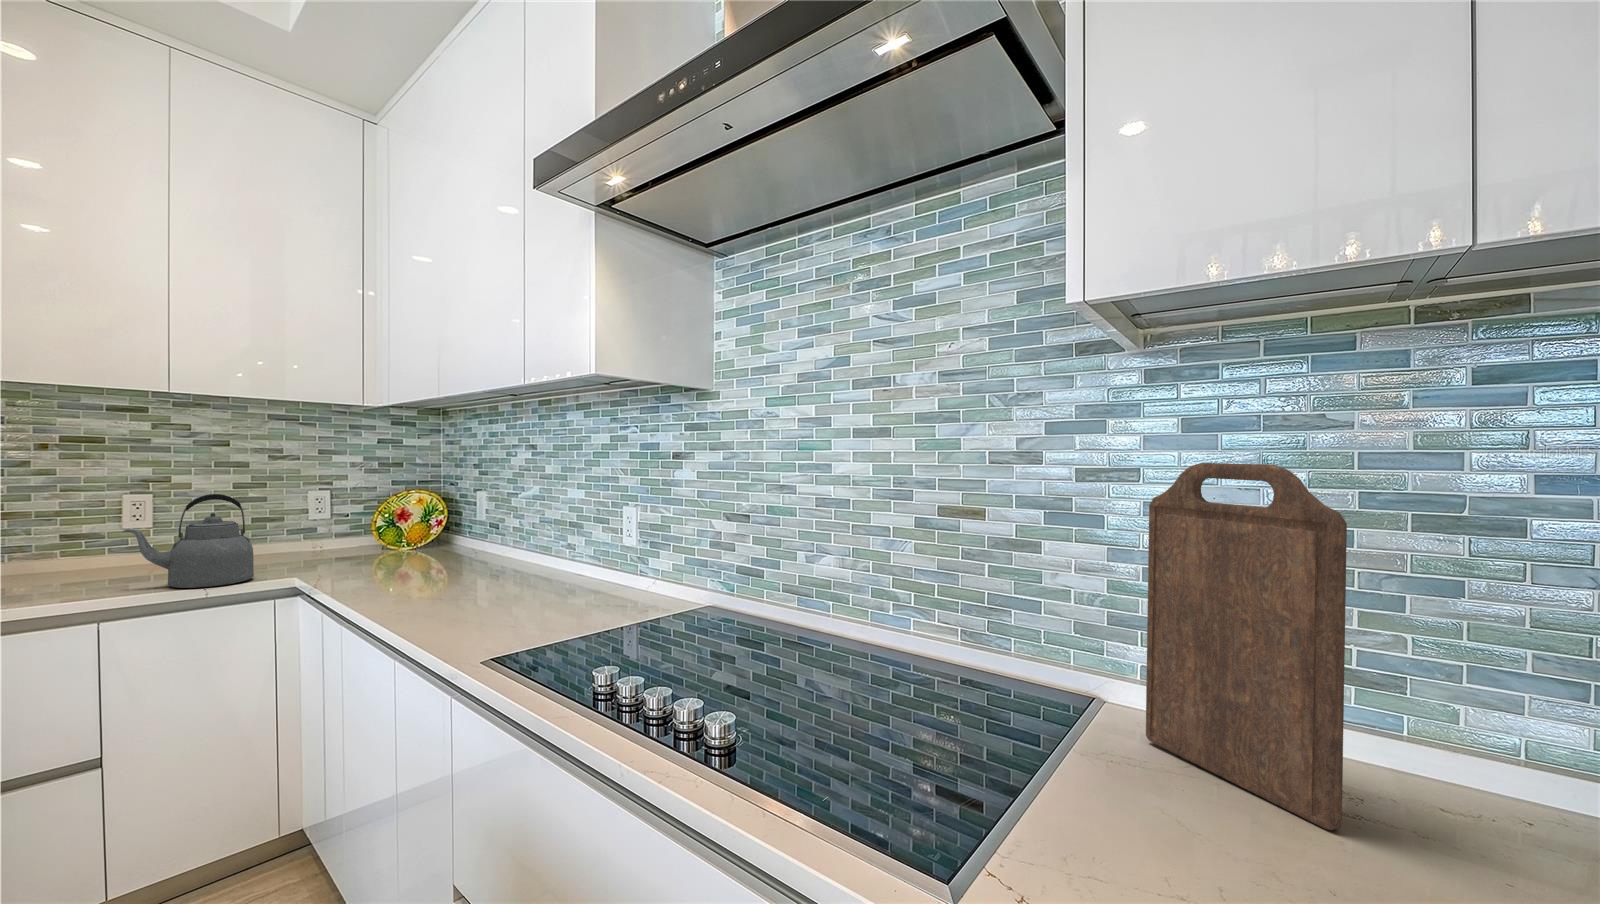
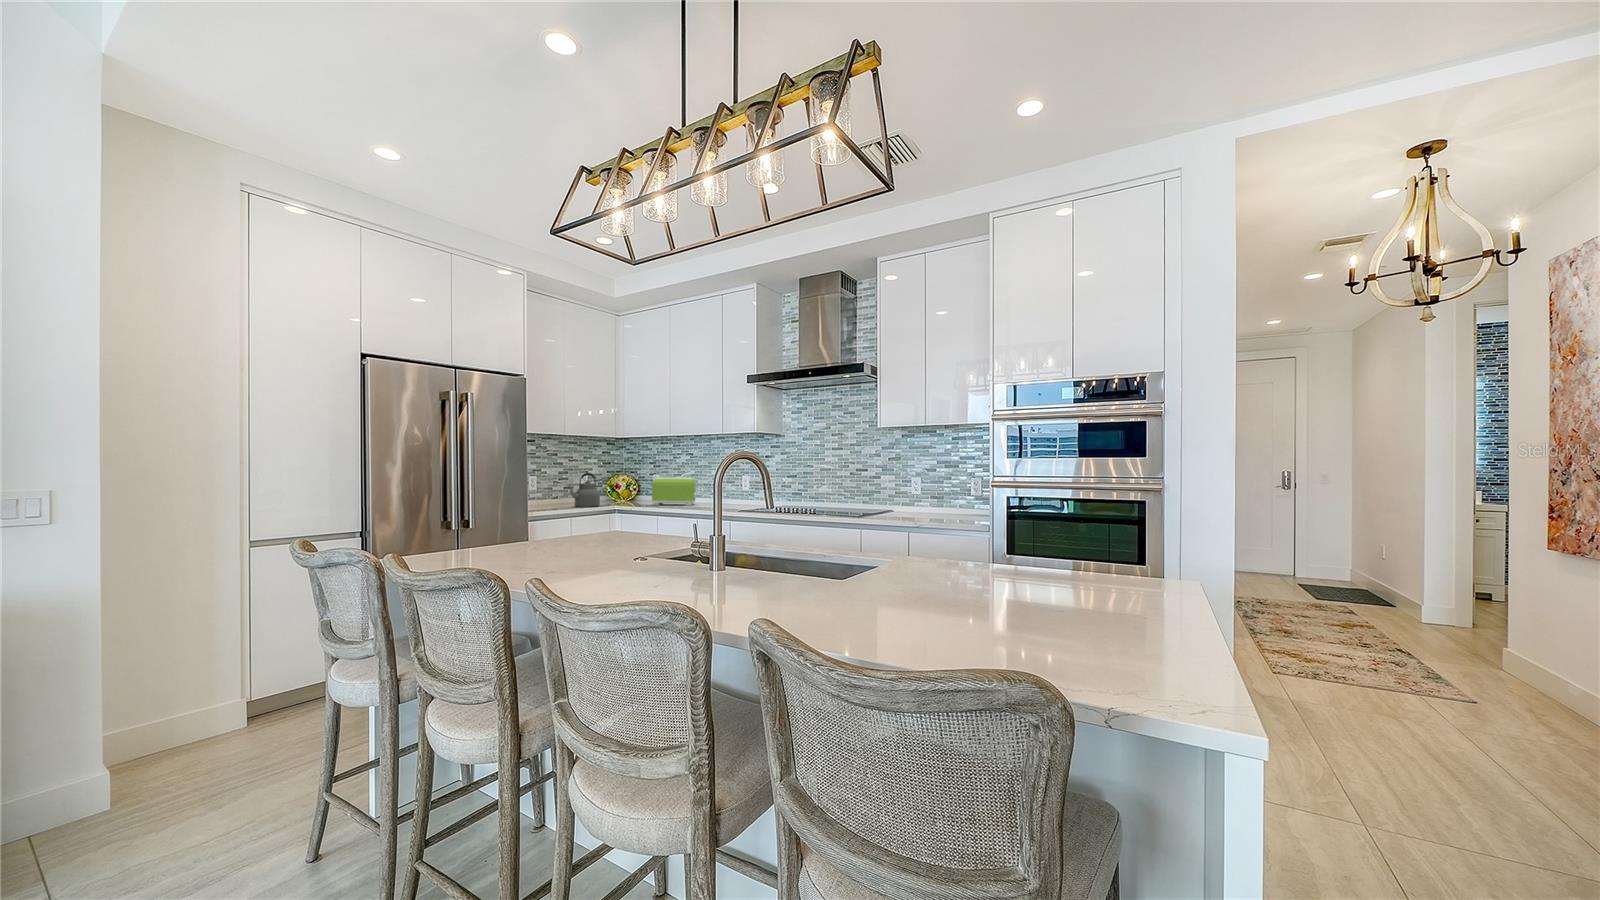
cutting board: present [1146,463,1347,830] -> none [899,455,923,515]
toaster: none [399,504,519,582] -> present [652,477,697,505]

